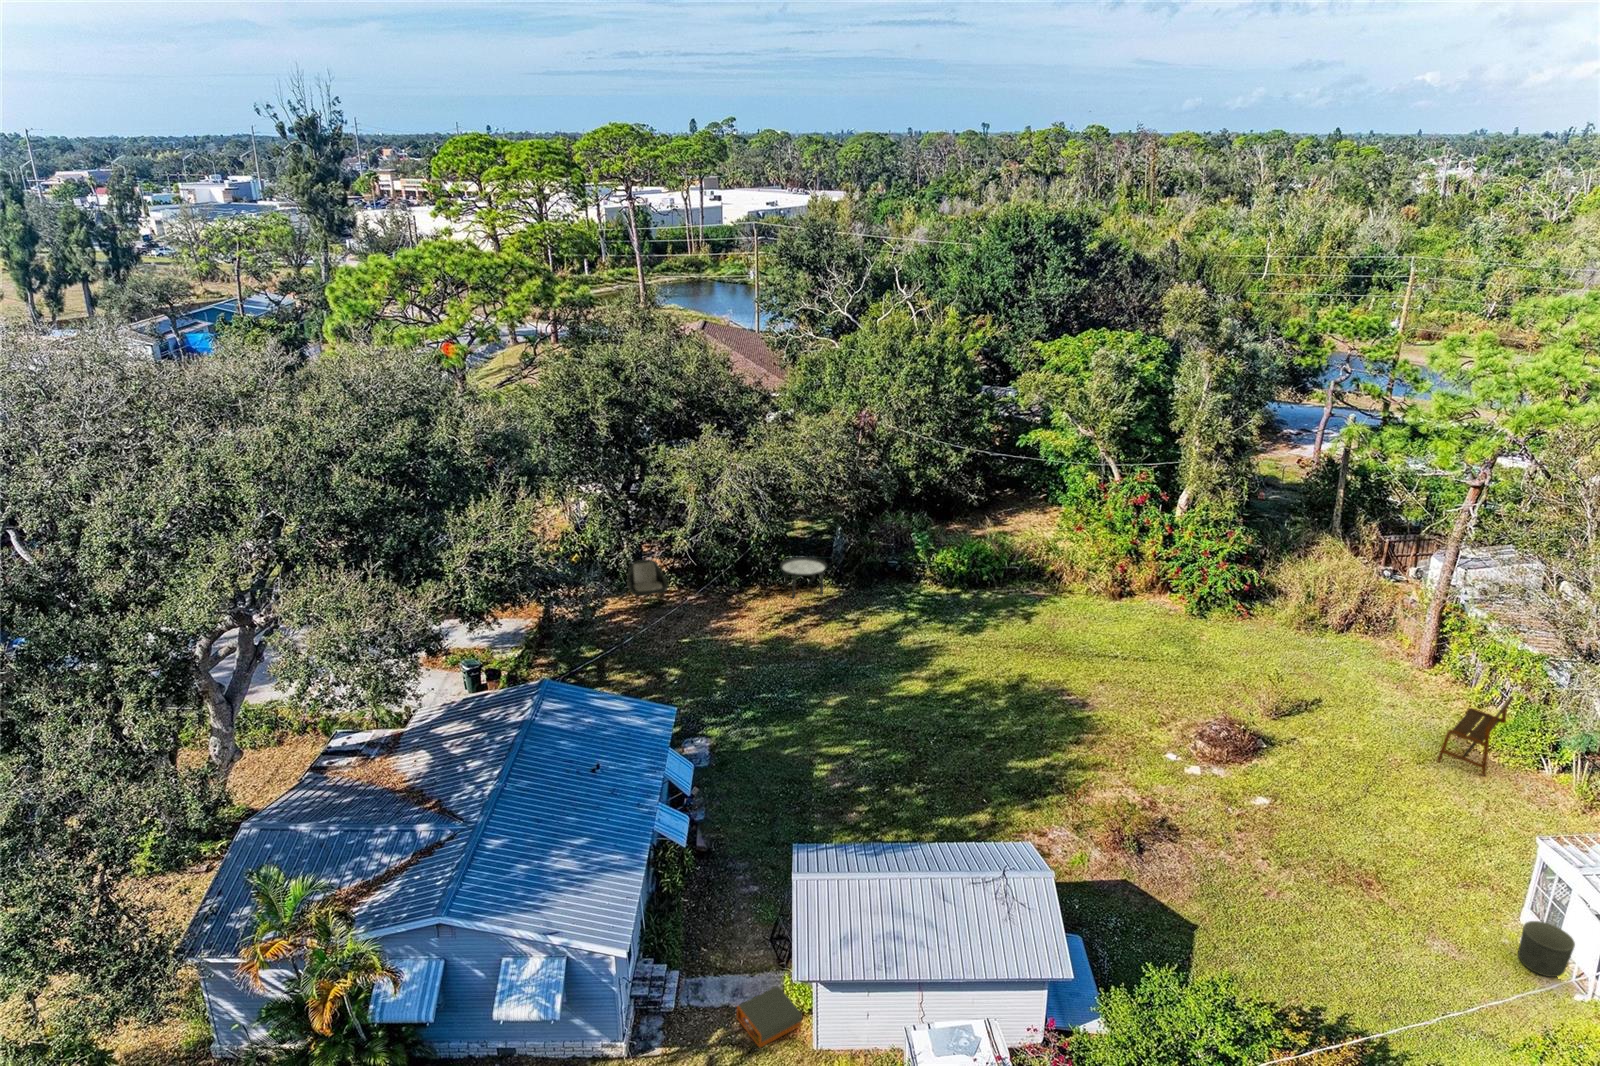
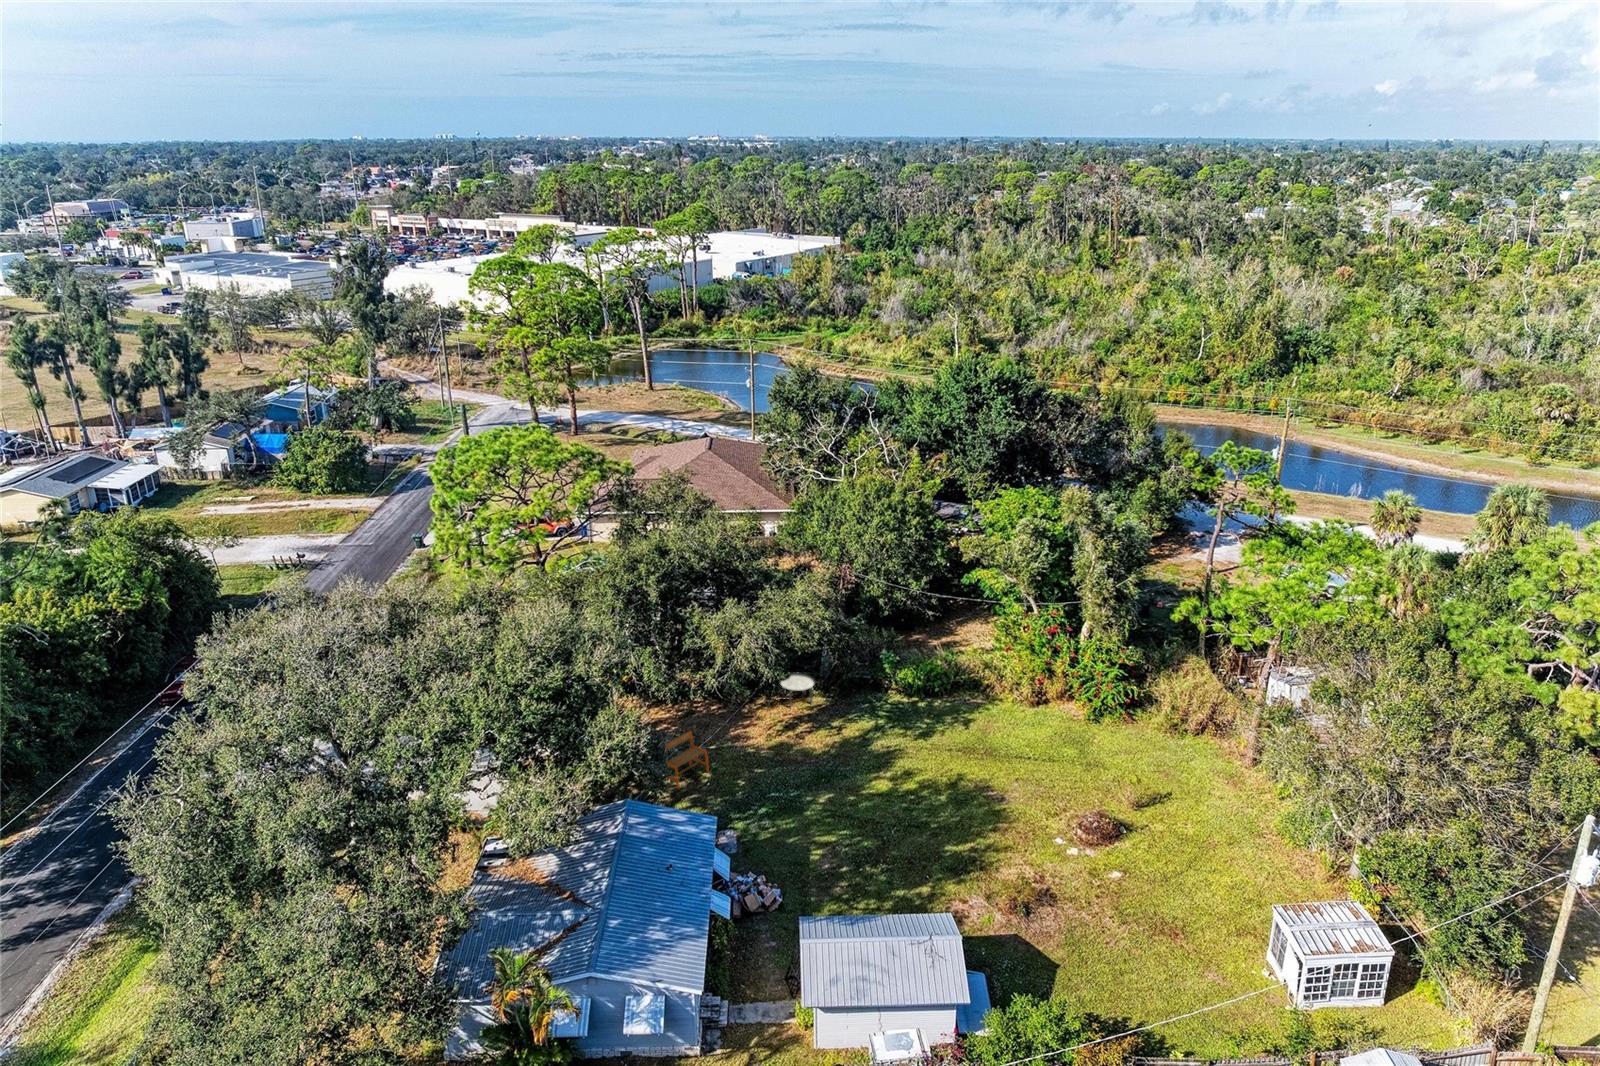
lounge chair: present [627,560,668,611] -> none [663,680,694,722]
bench: present [1437,696,1514,776] -> present [665,731,709,789]
planter: present [1518,921,1575,977] -> none [1255,961,1286,996]
storage box: present [737,986,802,1047] -> none [767,1010,808,1048]

